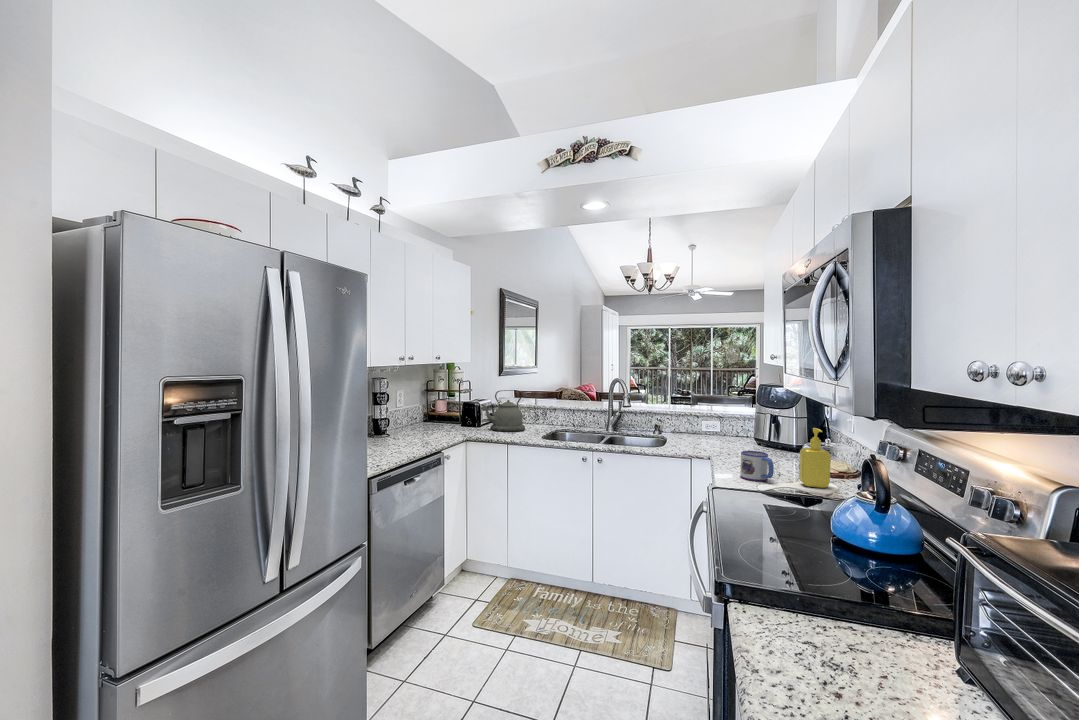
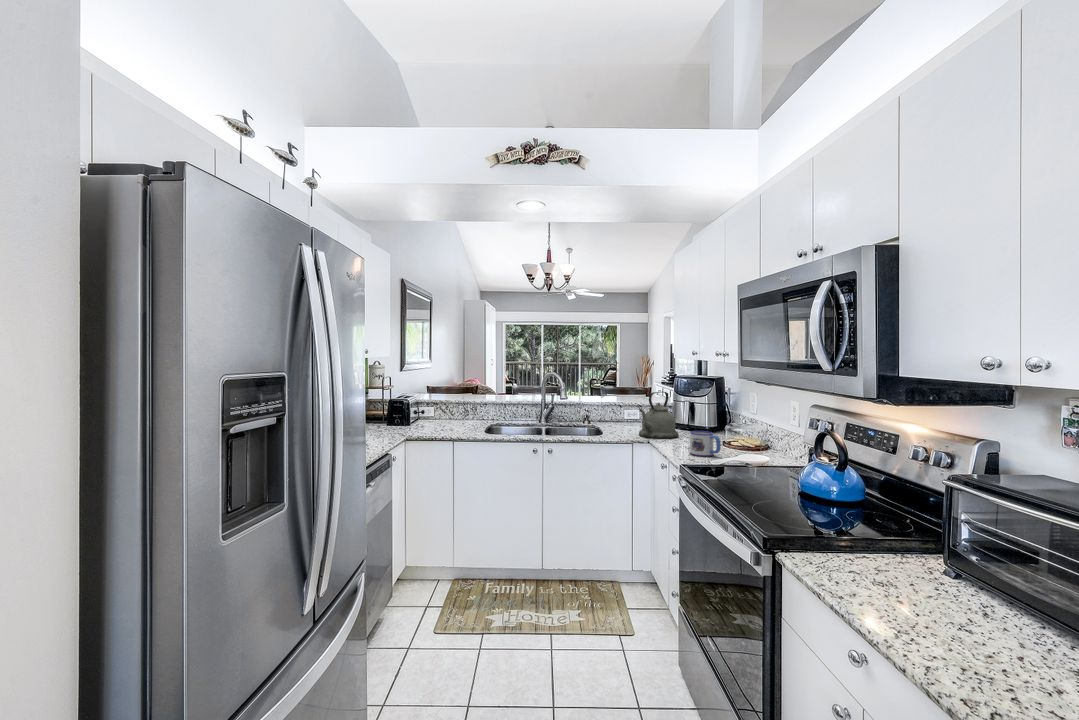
kettle: present [482,390,525,432] -> present [639,392,678,439]
soap dispenser: present [799,428,831,488] -> none [738,407,764,457]

